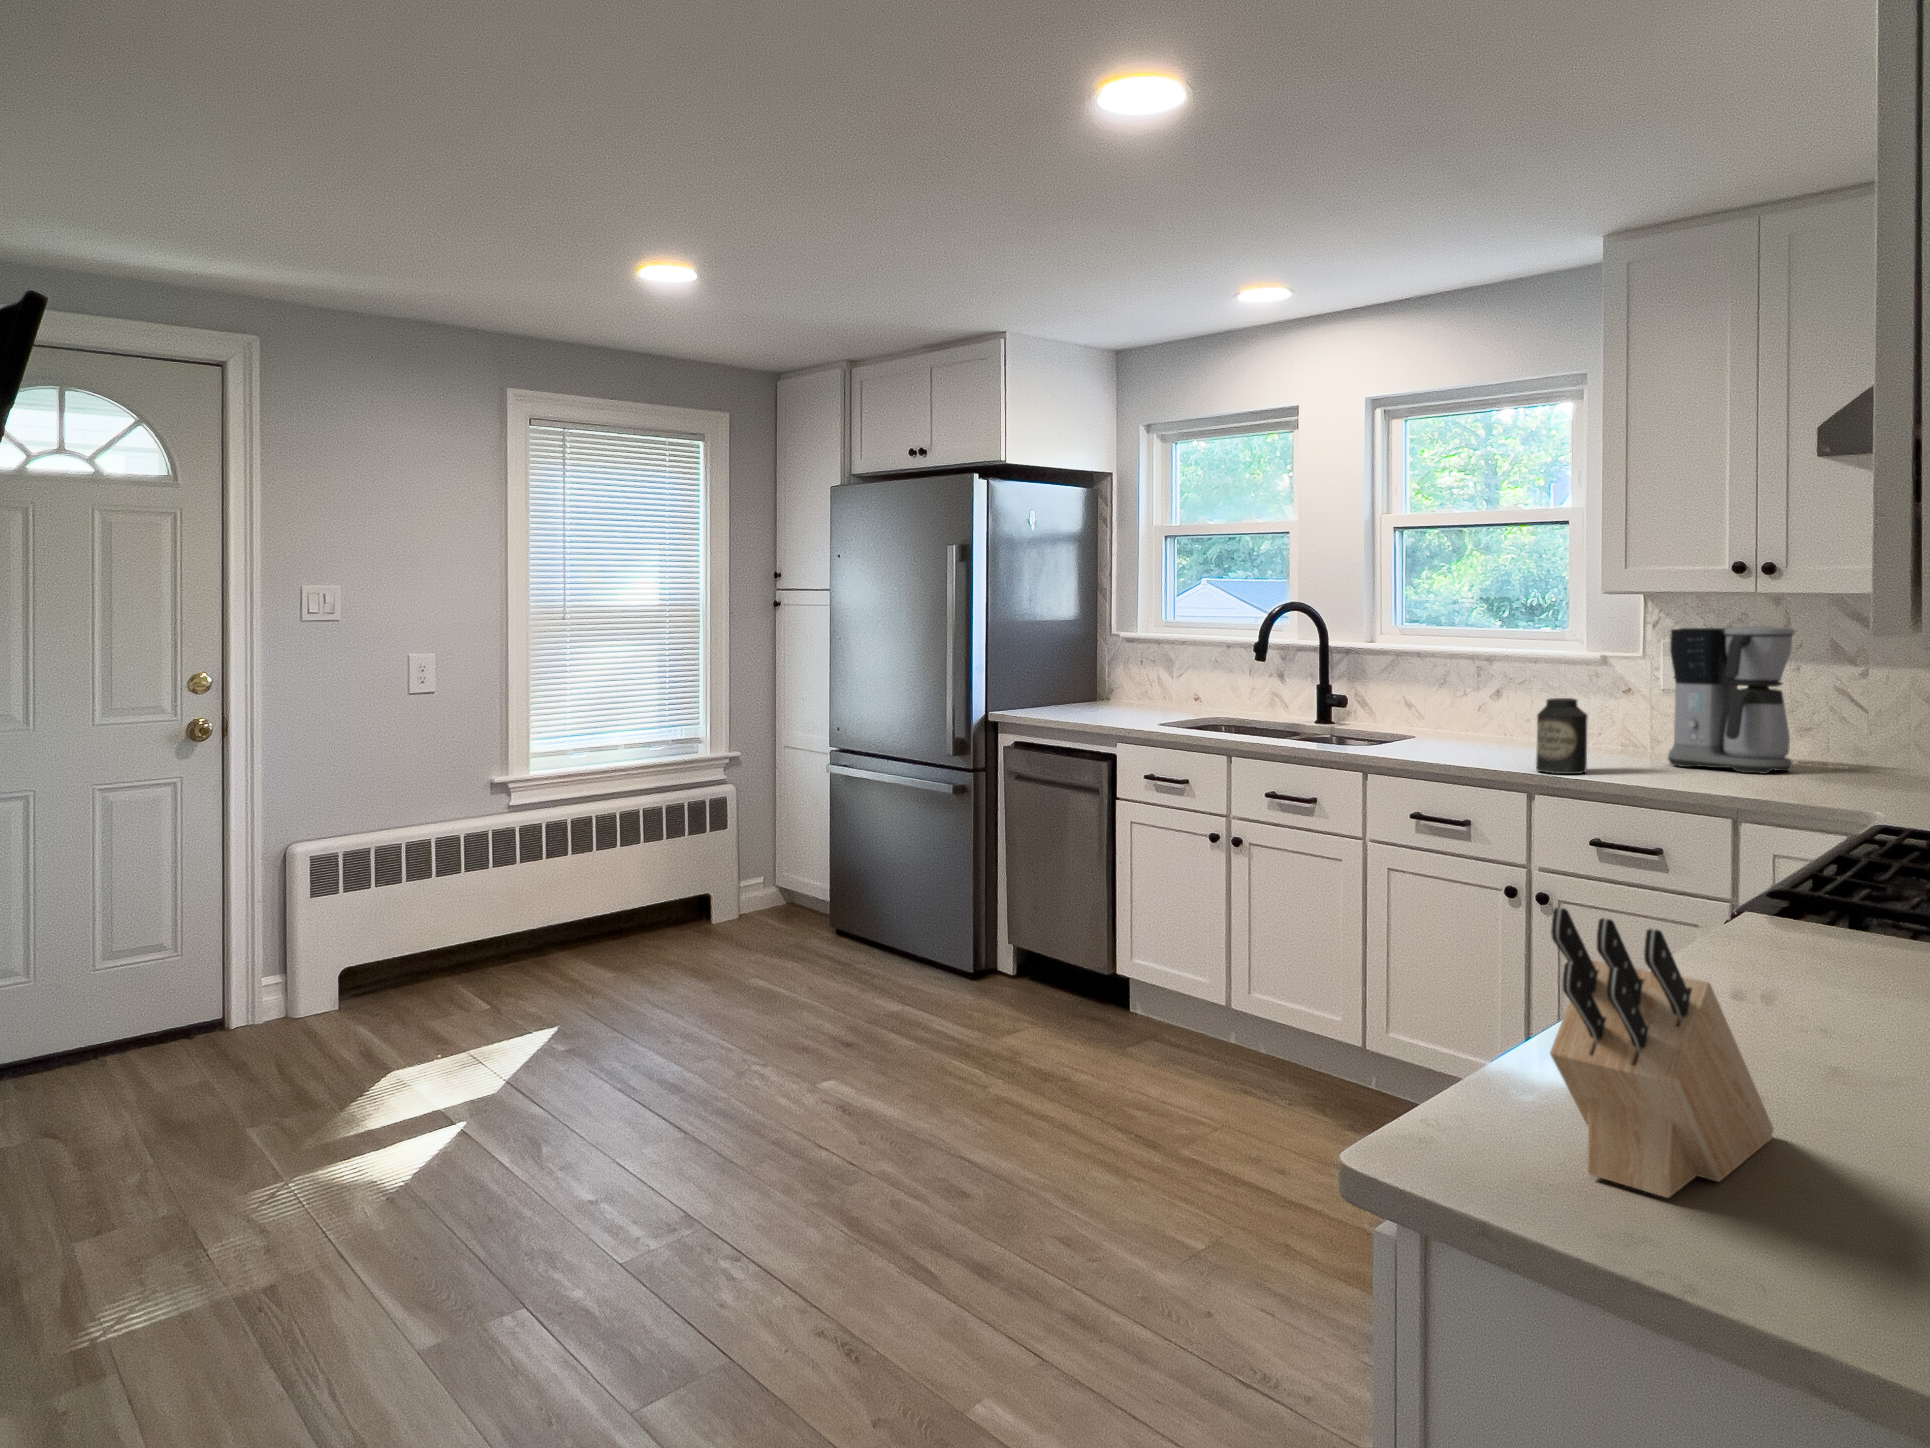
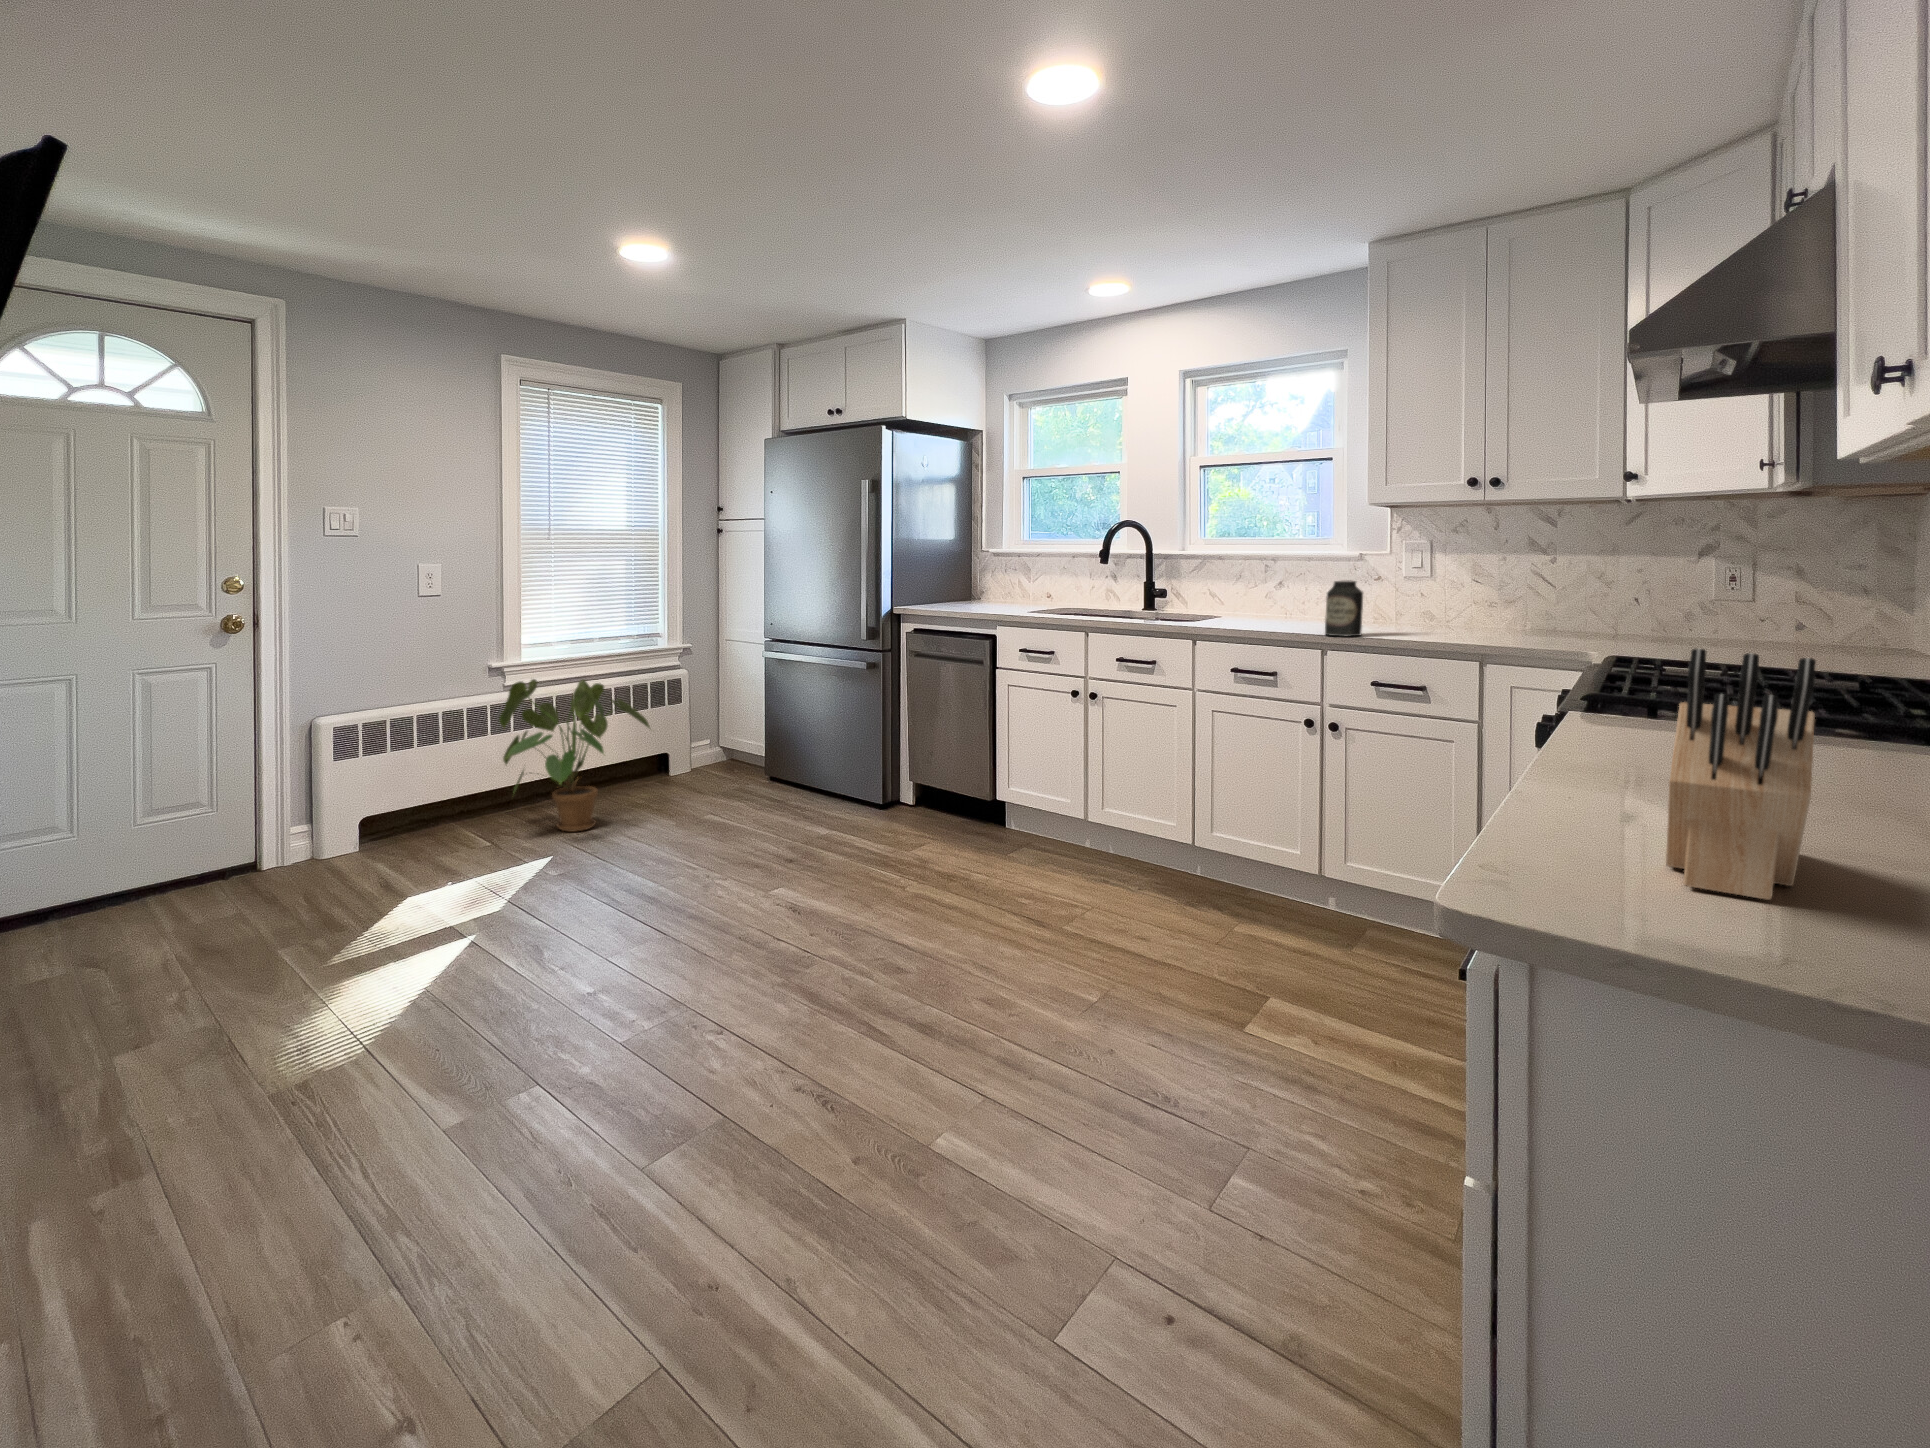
coffee maker: present [1668,626,1795,774] -> none [1412,526,1509,634]
house plant: none [497,798,685,992] -> present [499,679,650,831]

